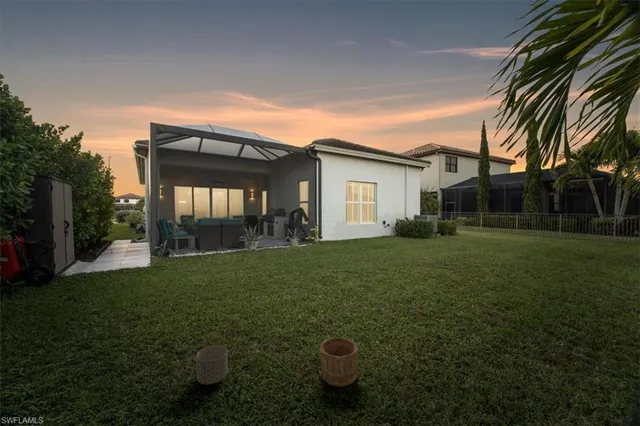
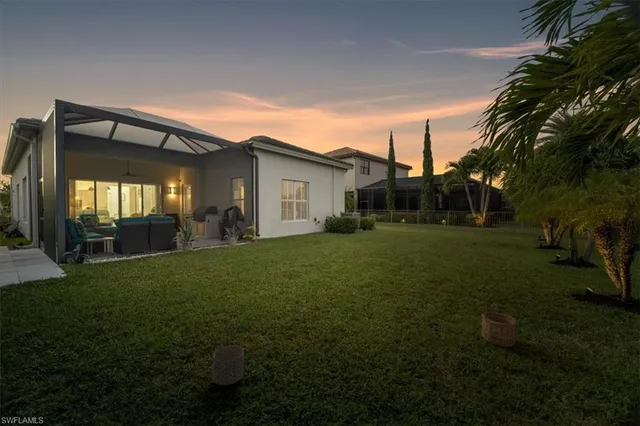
wooden bucket: present [320,337,359,387] -> present [481,312,518,347]

